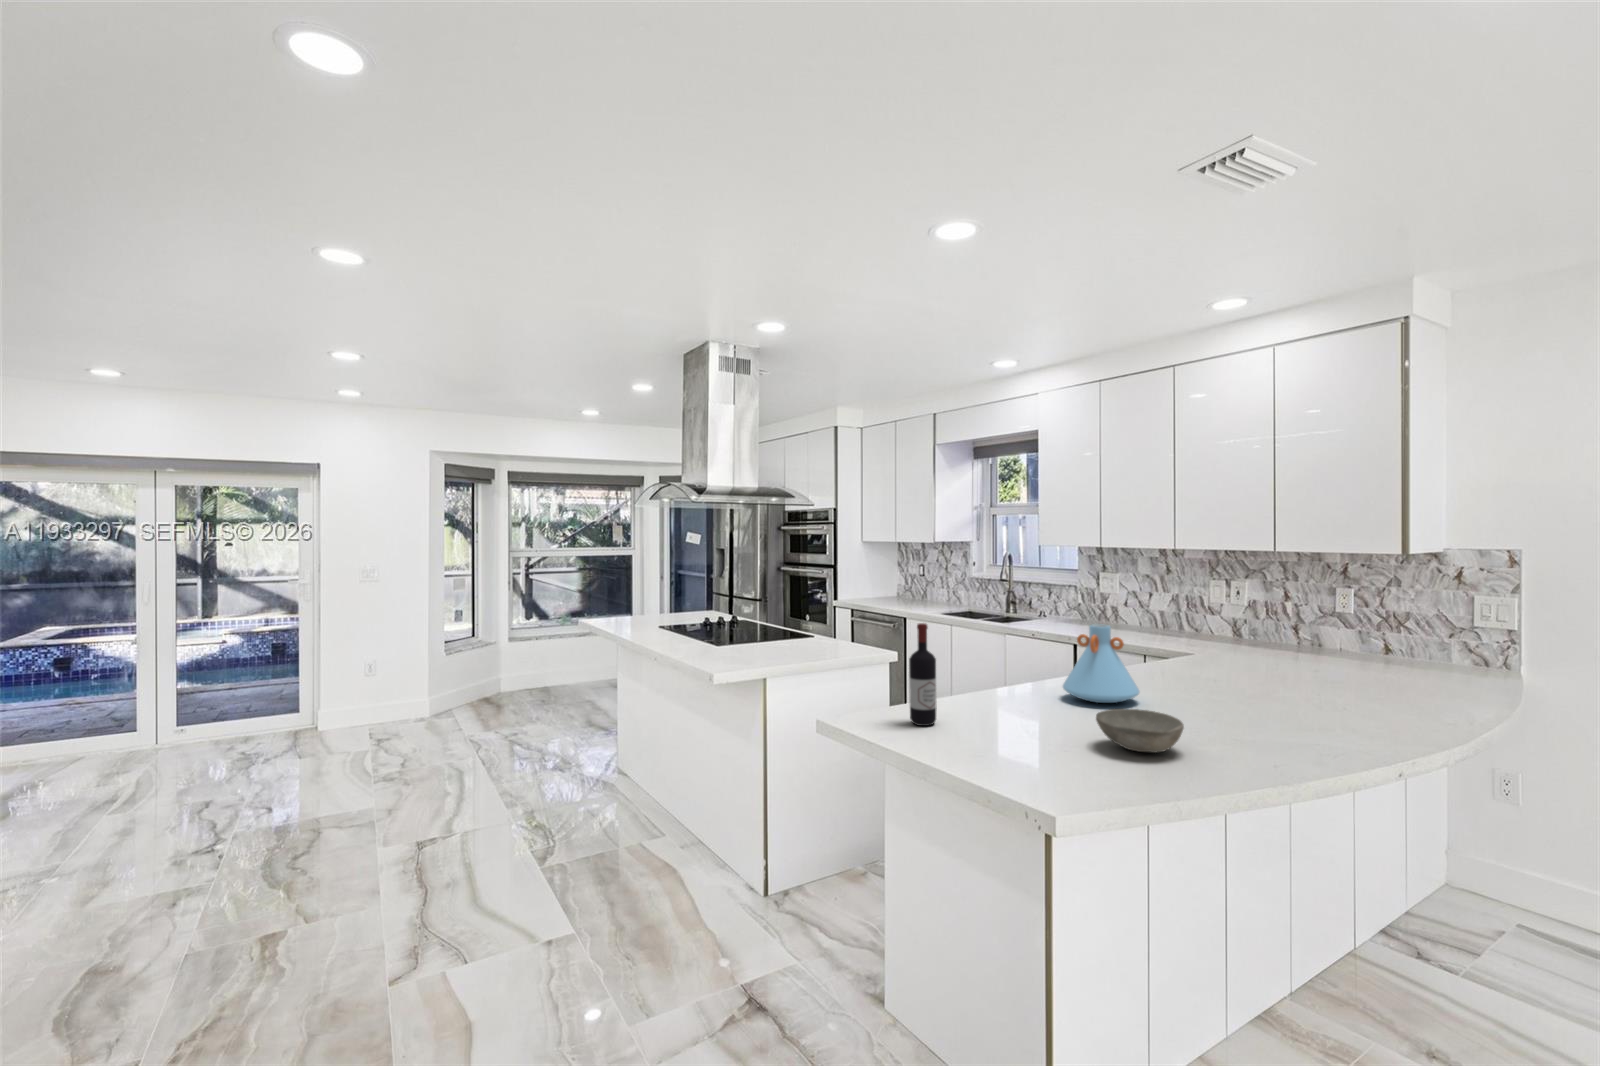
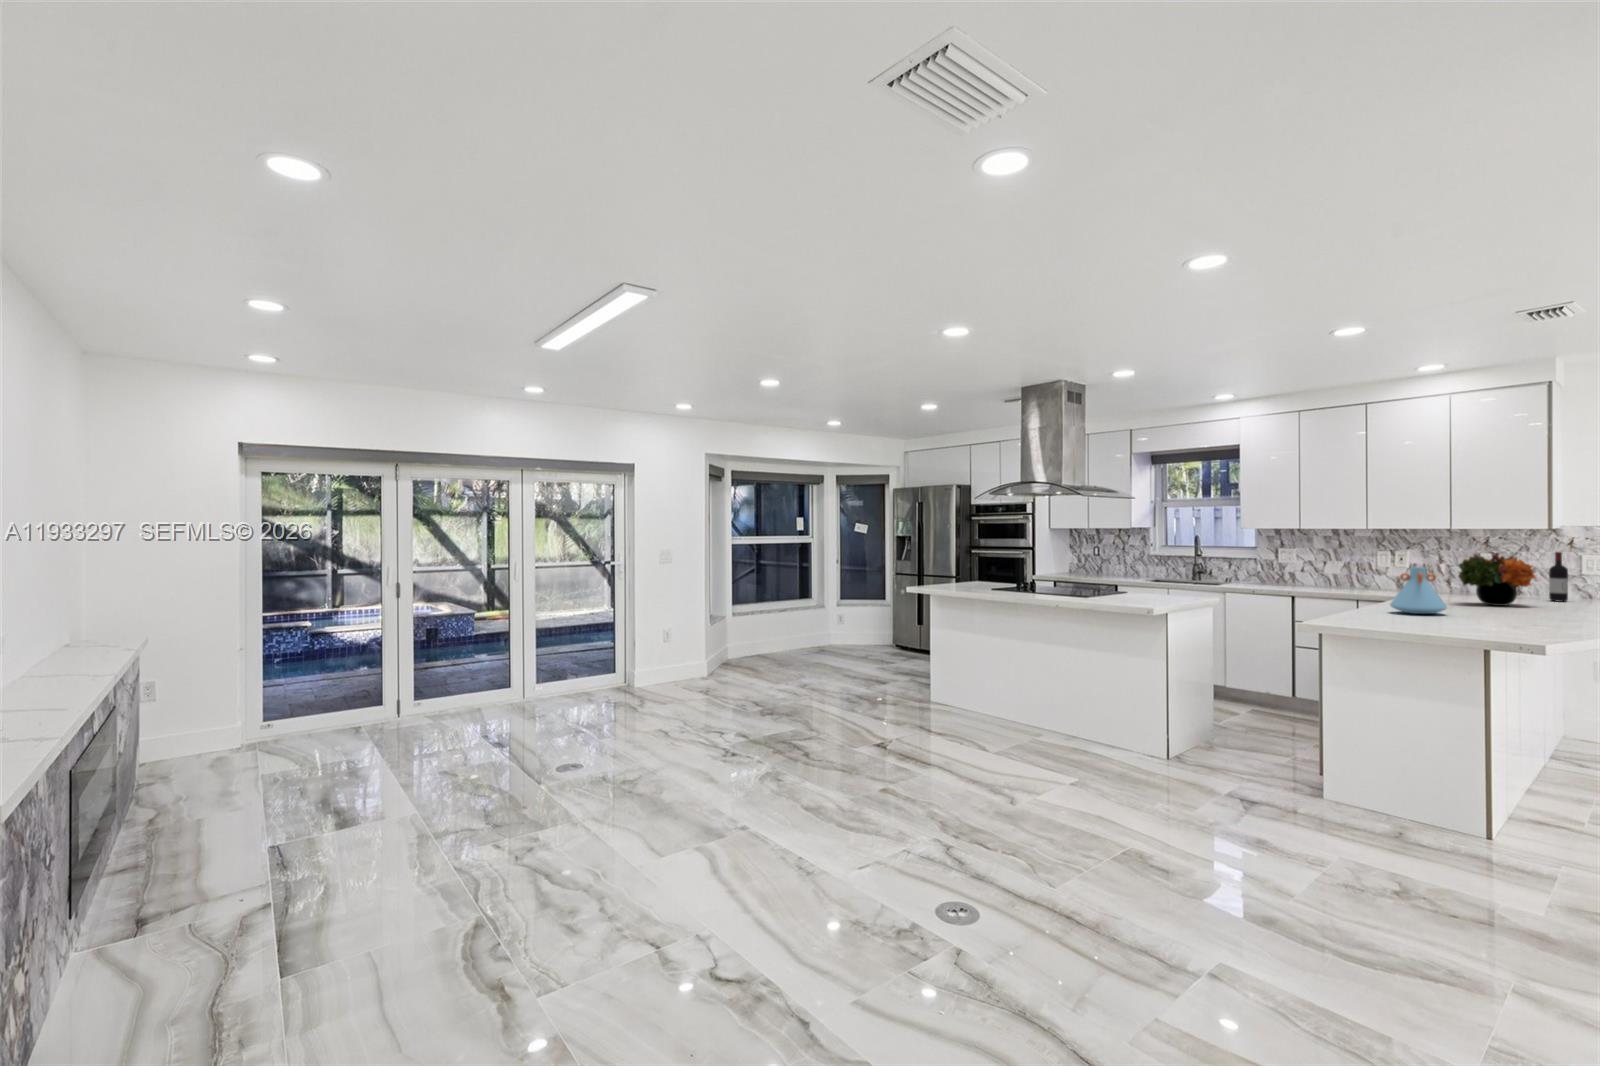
flower arrangement: none [1221,596,1339,683] -> present [1458,552,1537,606]
wine bottle: present [909,623,937,726] -> present [1549,552,1568,602]
bowl: present [1096,709,1184,752] -> none [1475,607,1537,627]

